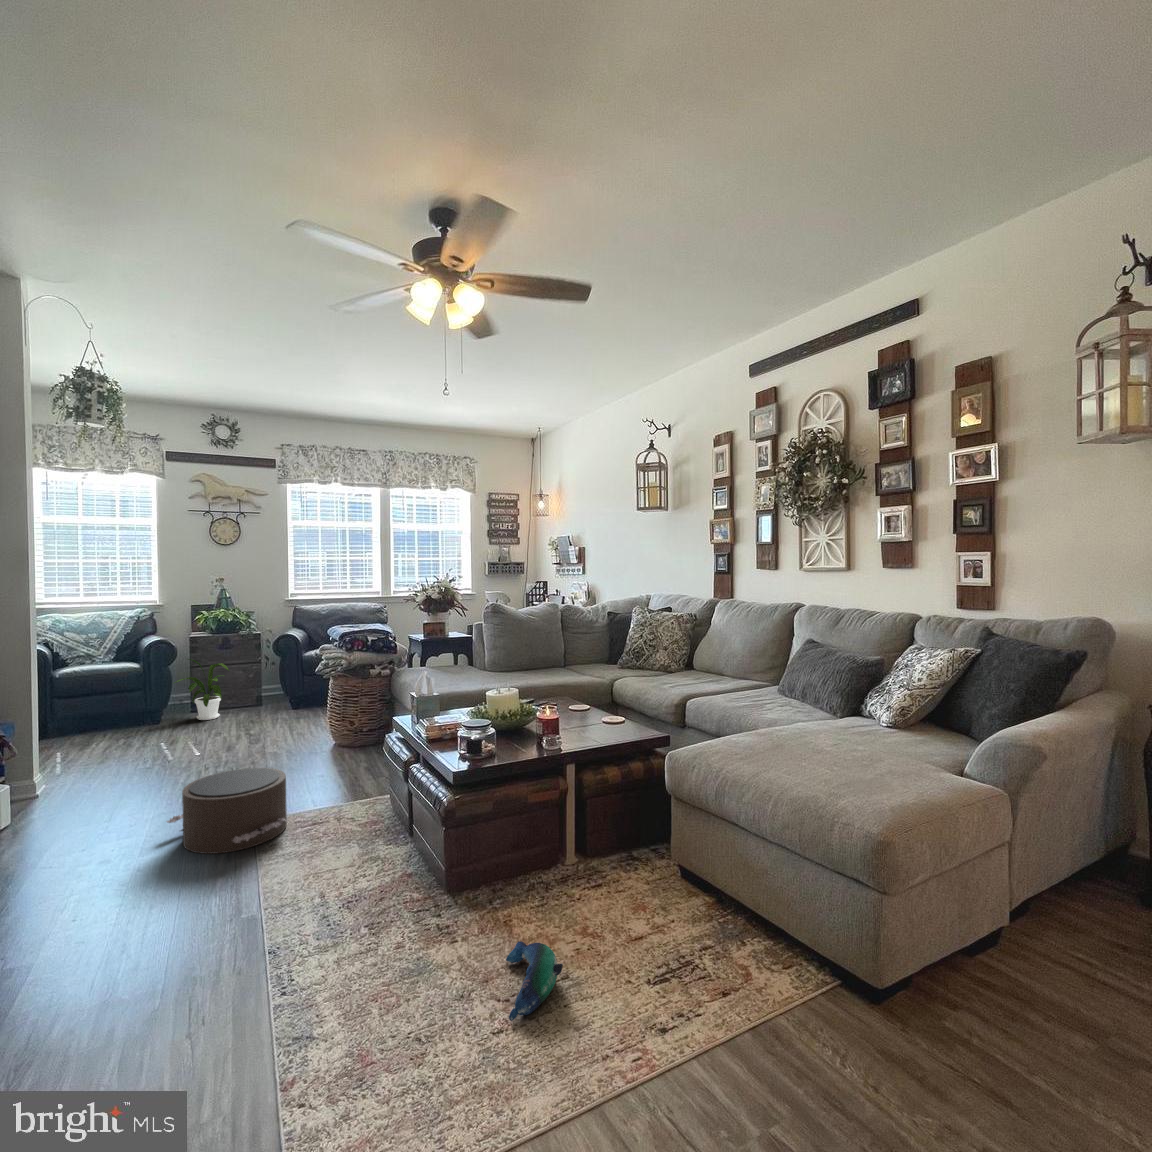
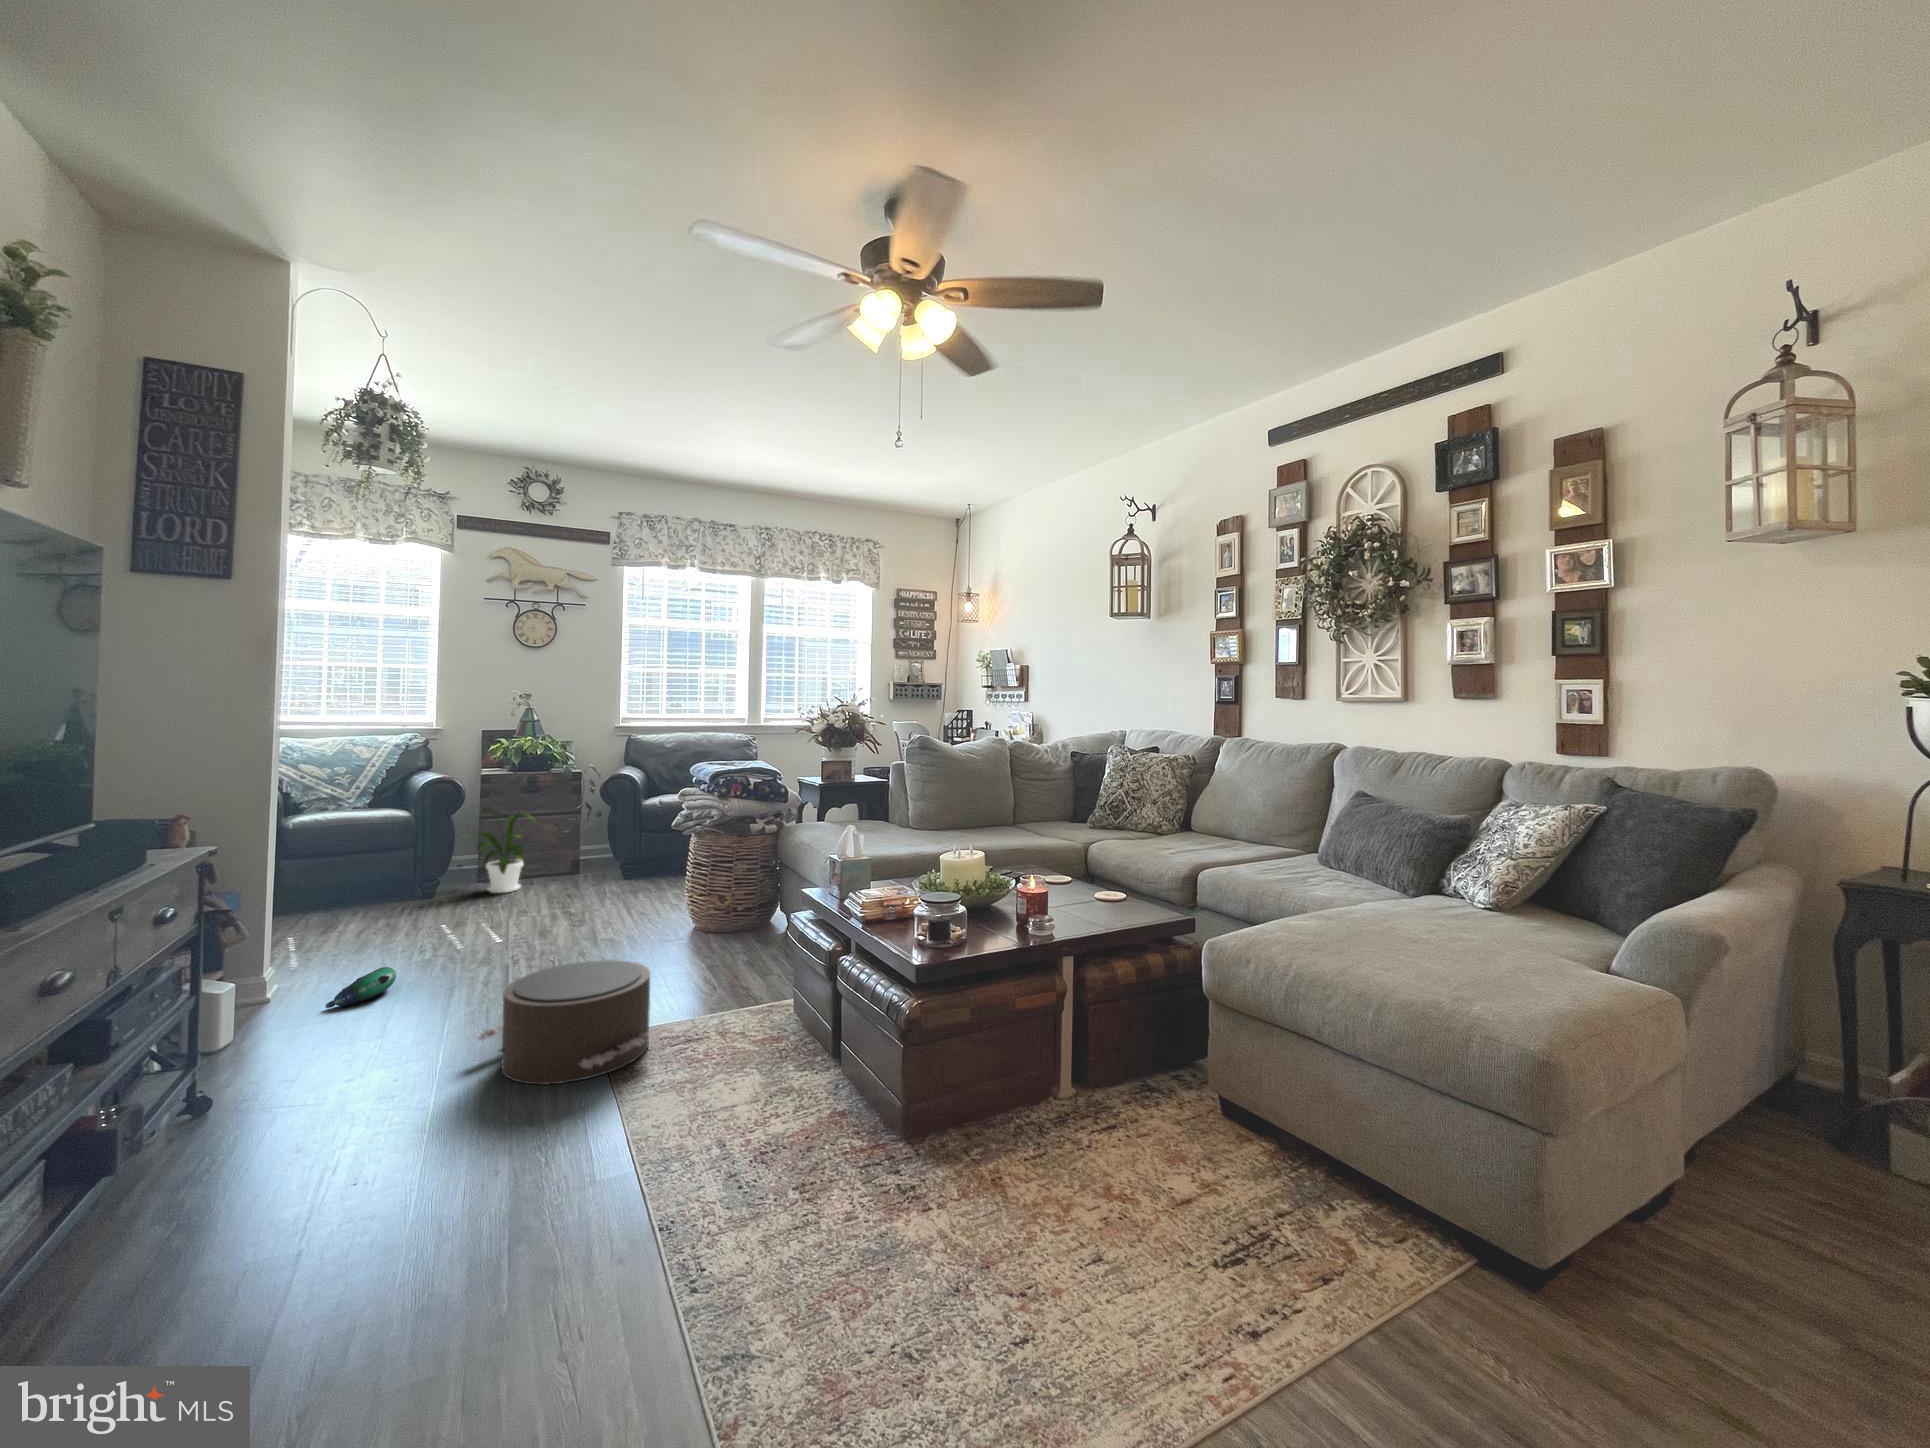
plush toy: present [506,941,563,1021] -> present [325,967,396,1008]

